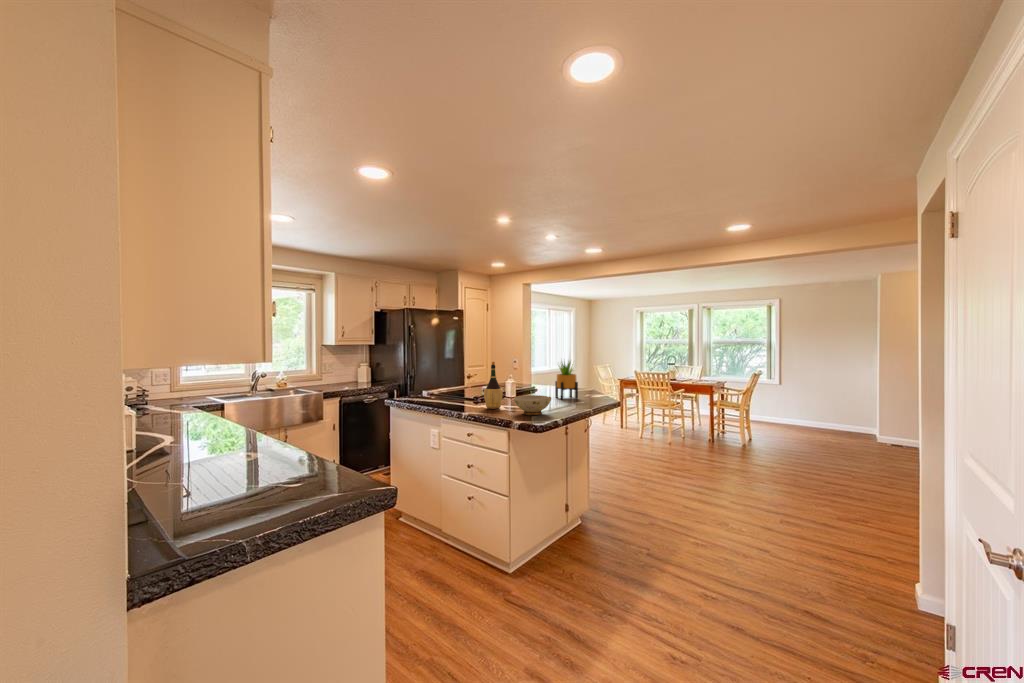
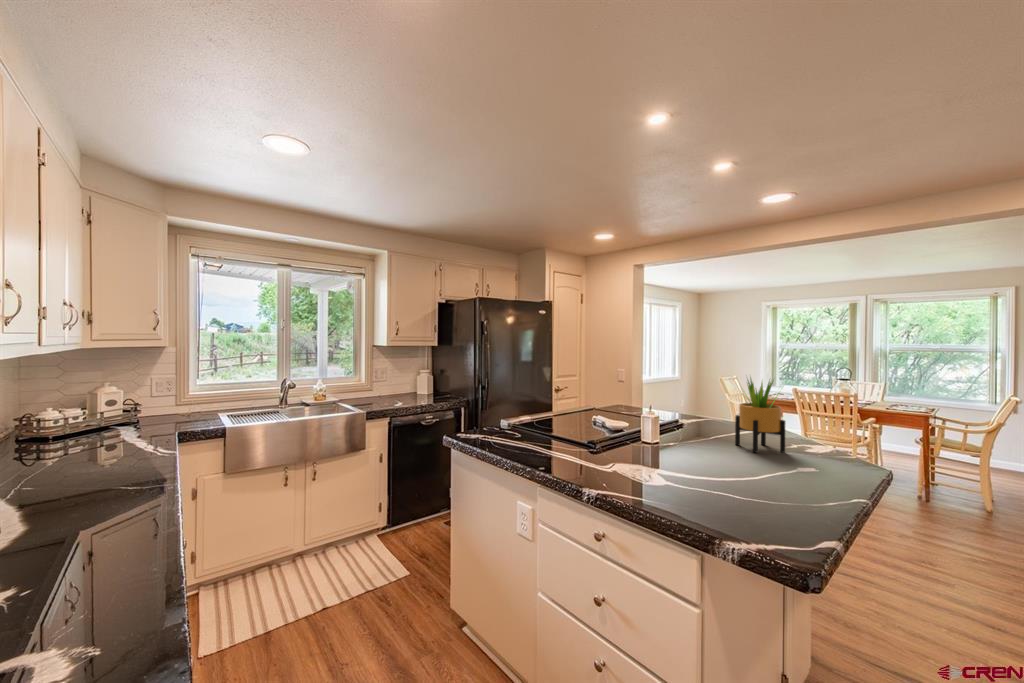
wine bottle: present [484,362,503,409] -> none [622,383,660,477]
ceramic bowl: present [513,395,551,415] -> none [696,456,790,509]

